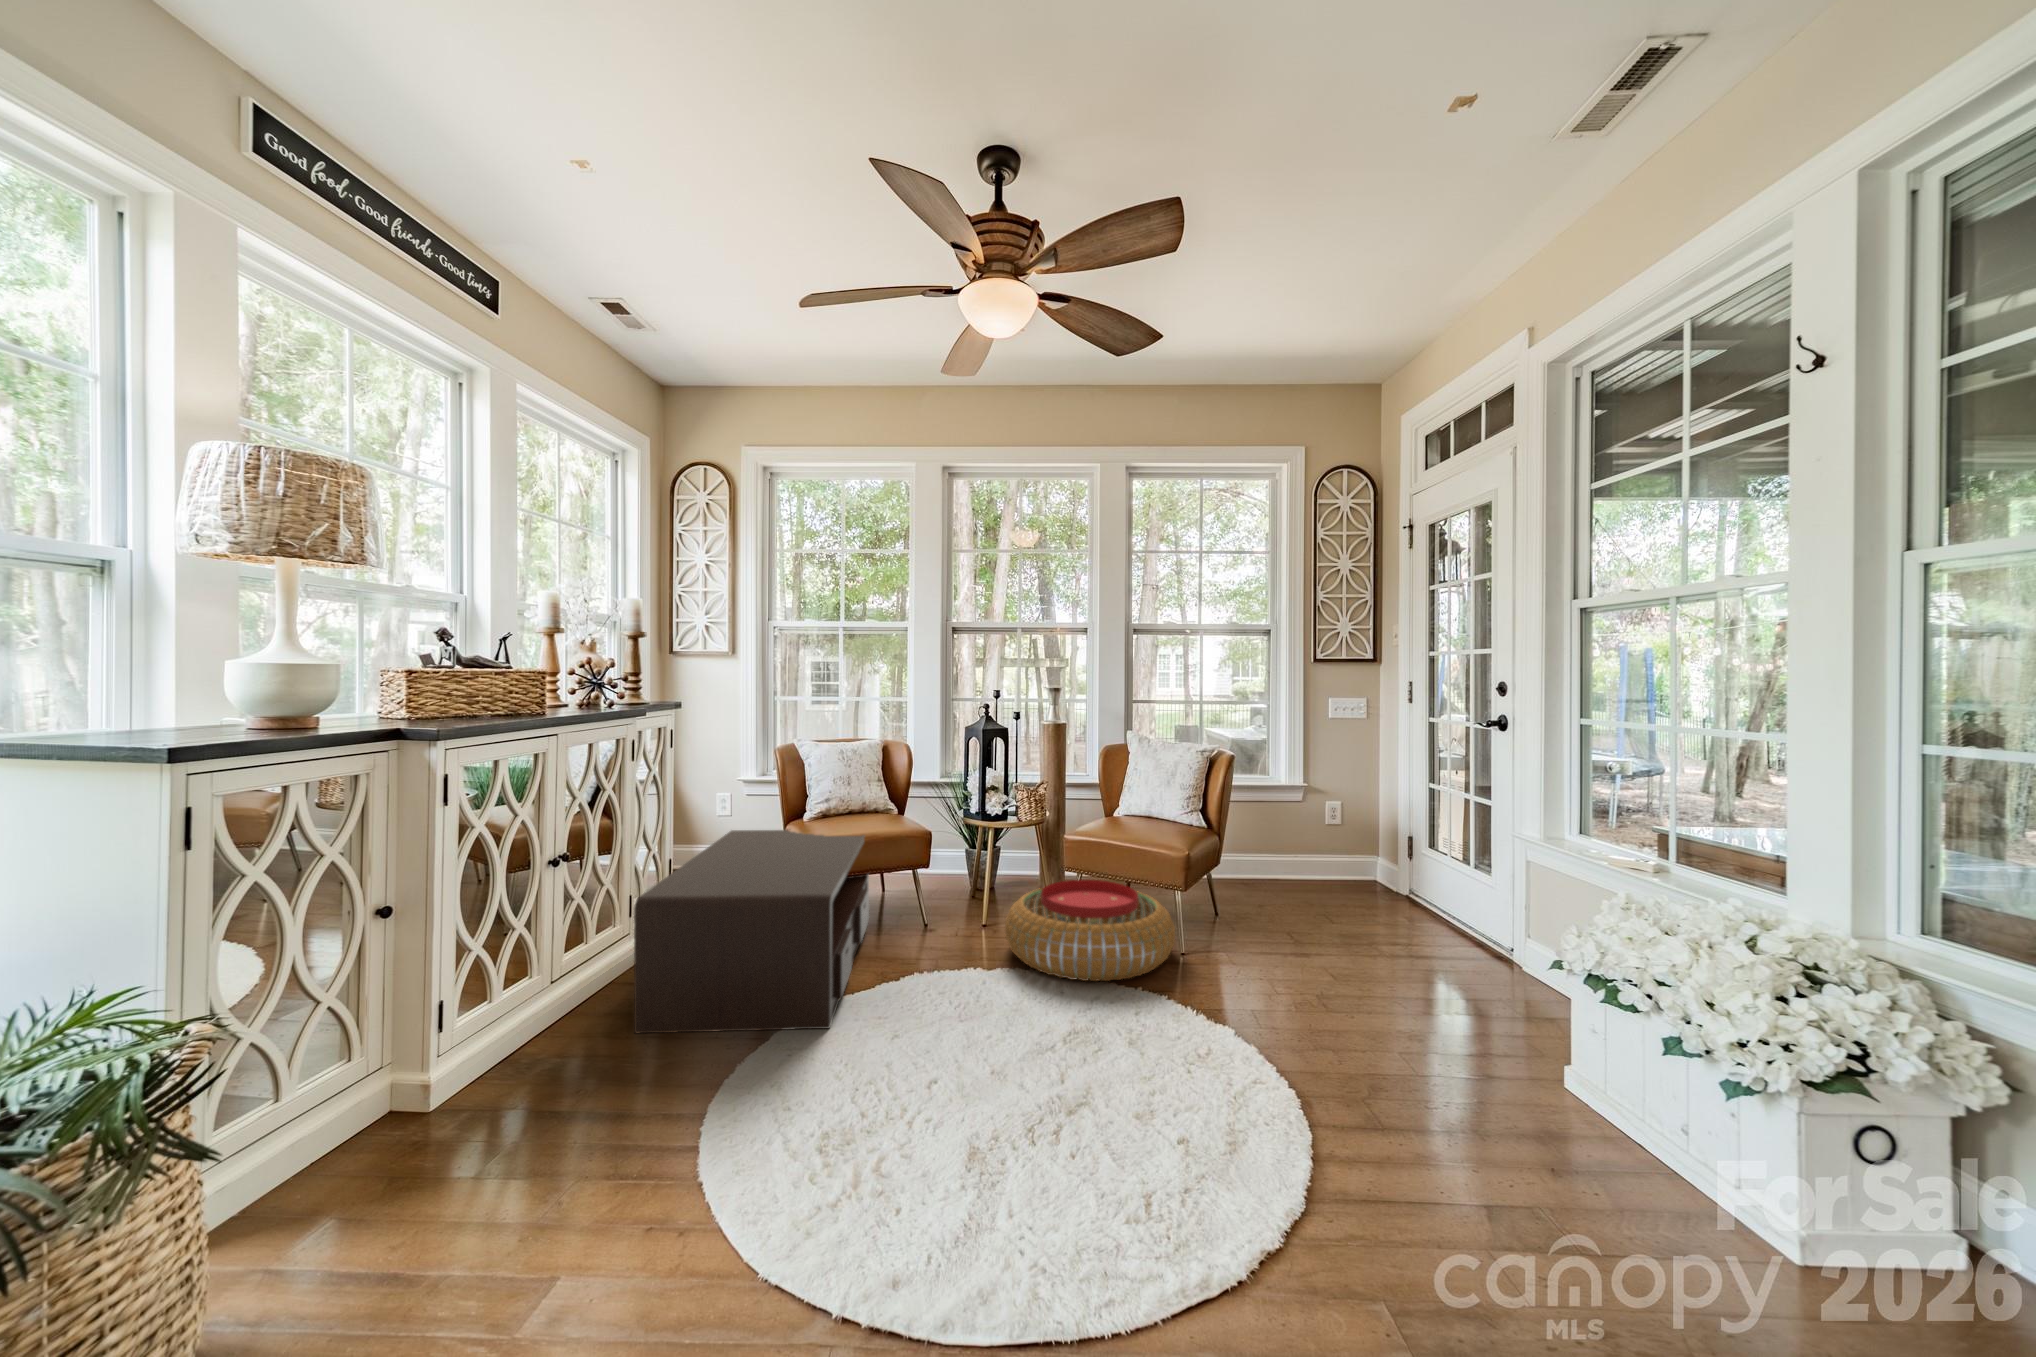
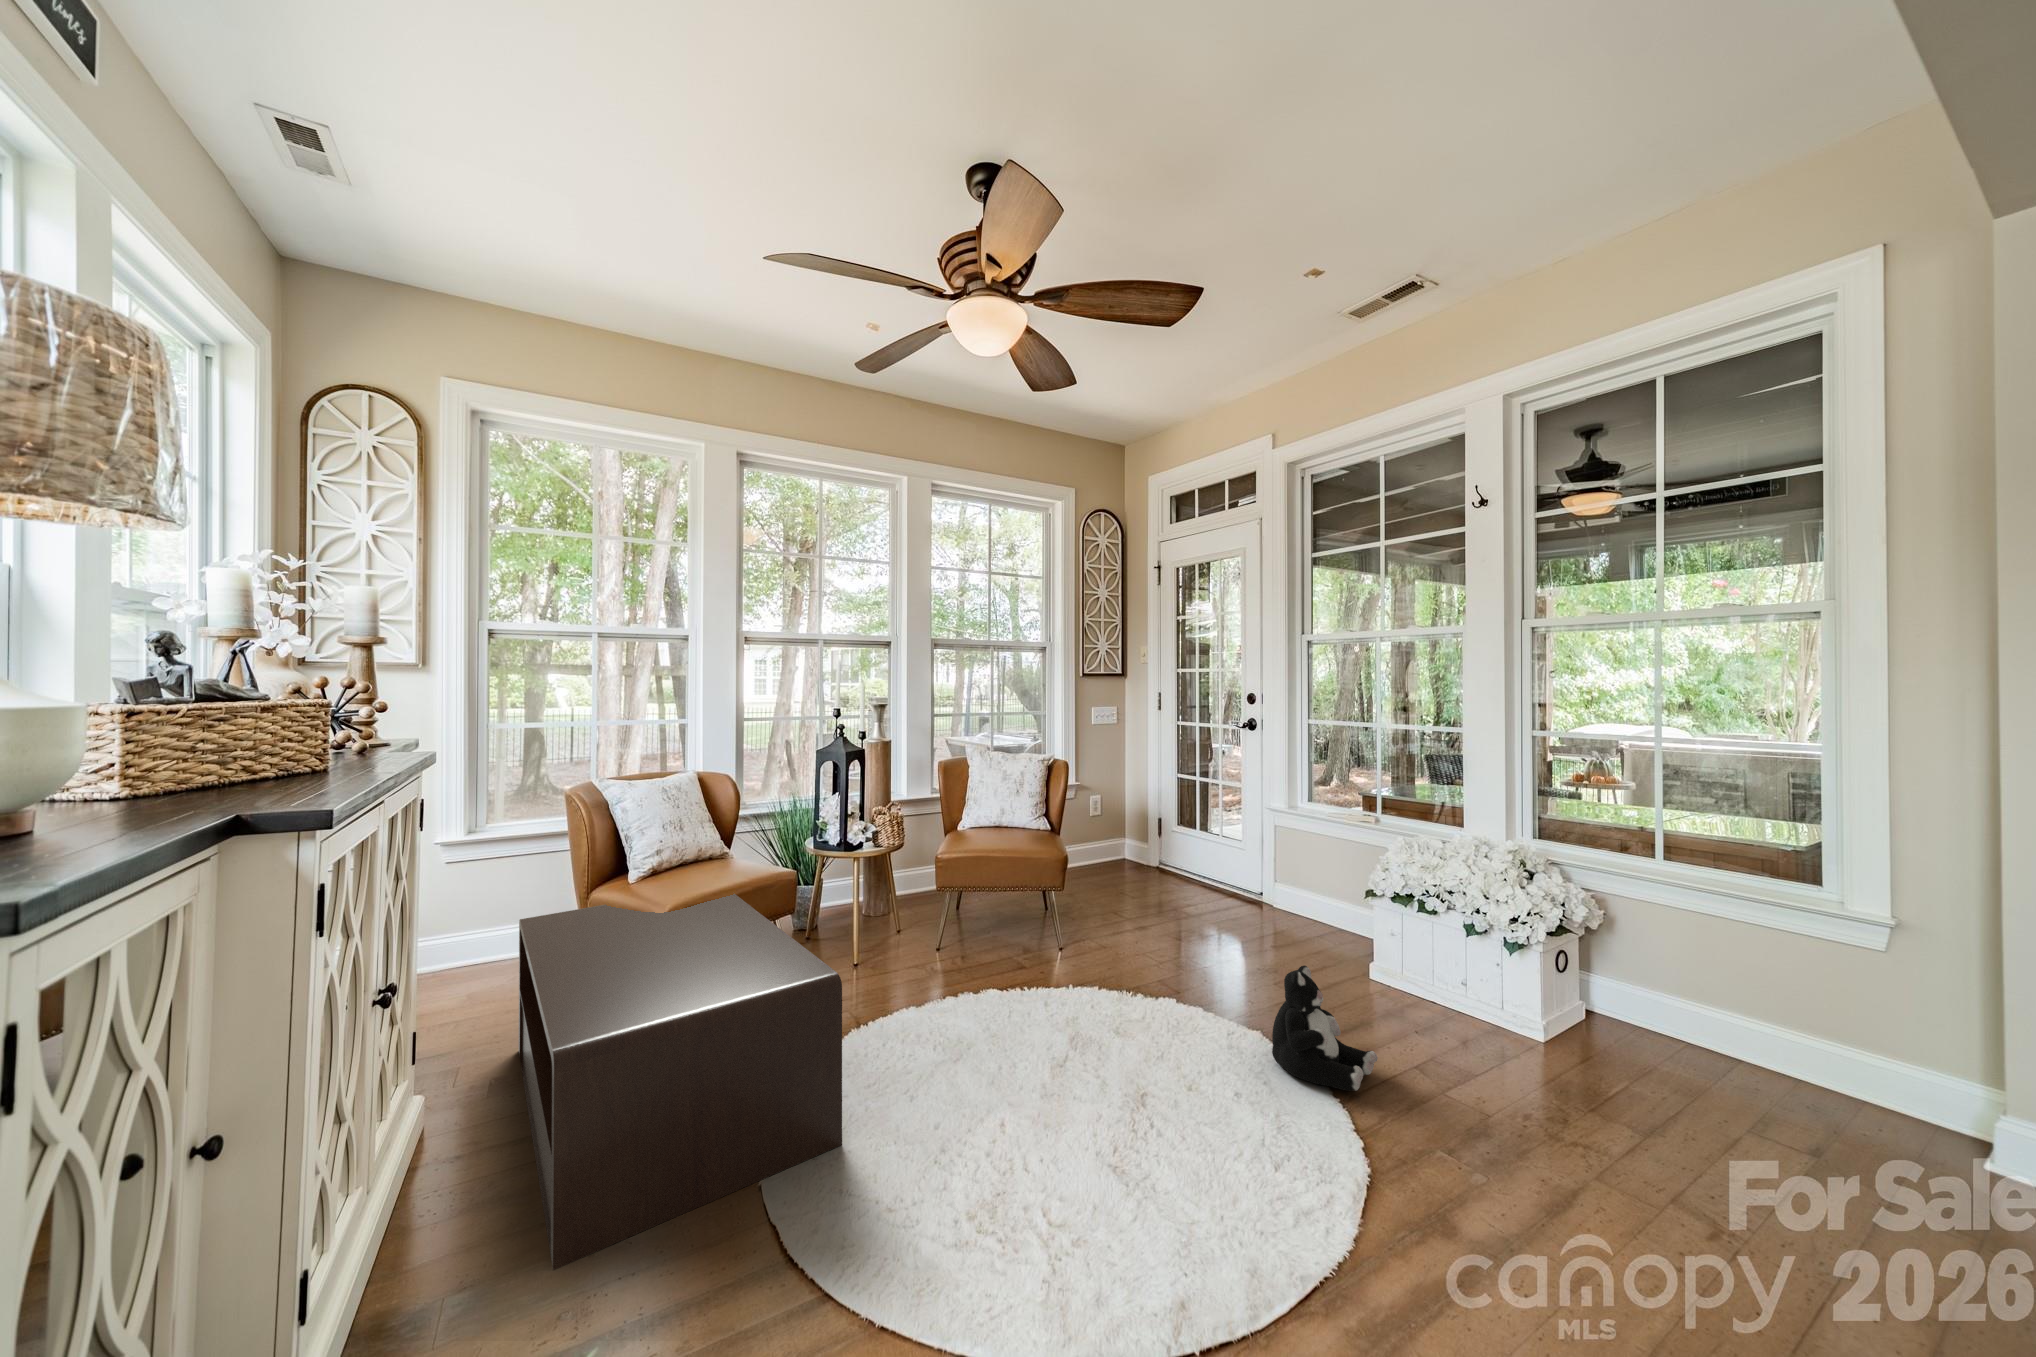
pouf: present [1005,880,1175,981] -> none [913,896,1085,1004]
plush toy: none [1237,997,1351,1146] -> present [1272,965,1378,1091]

